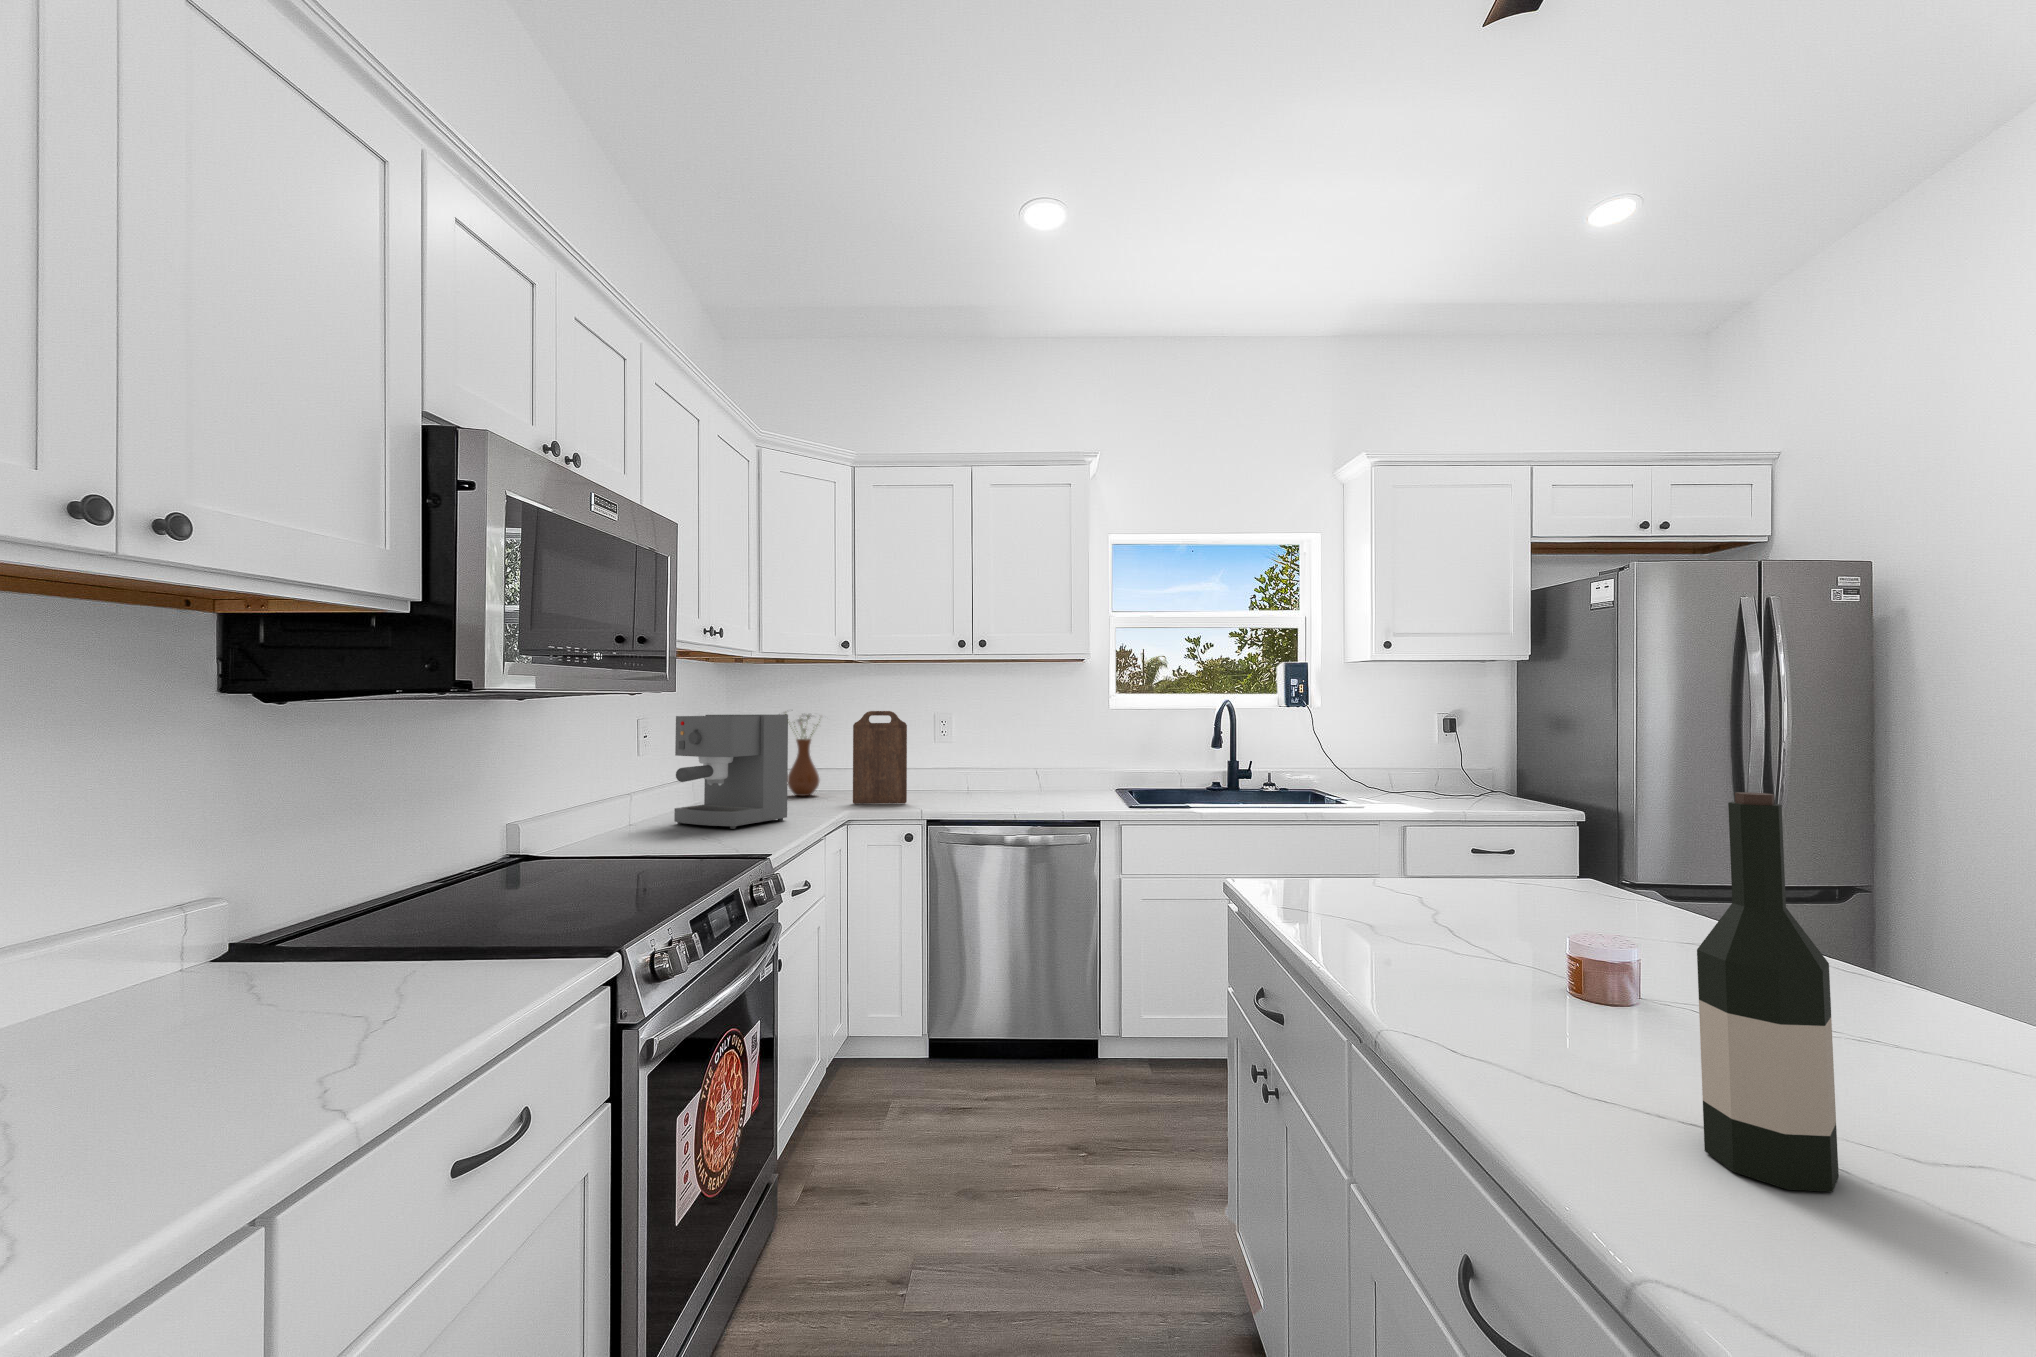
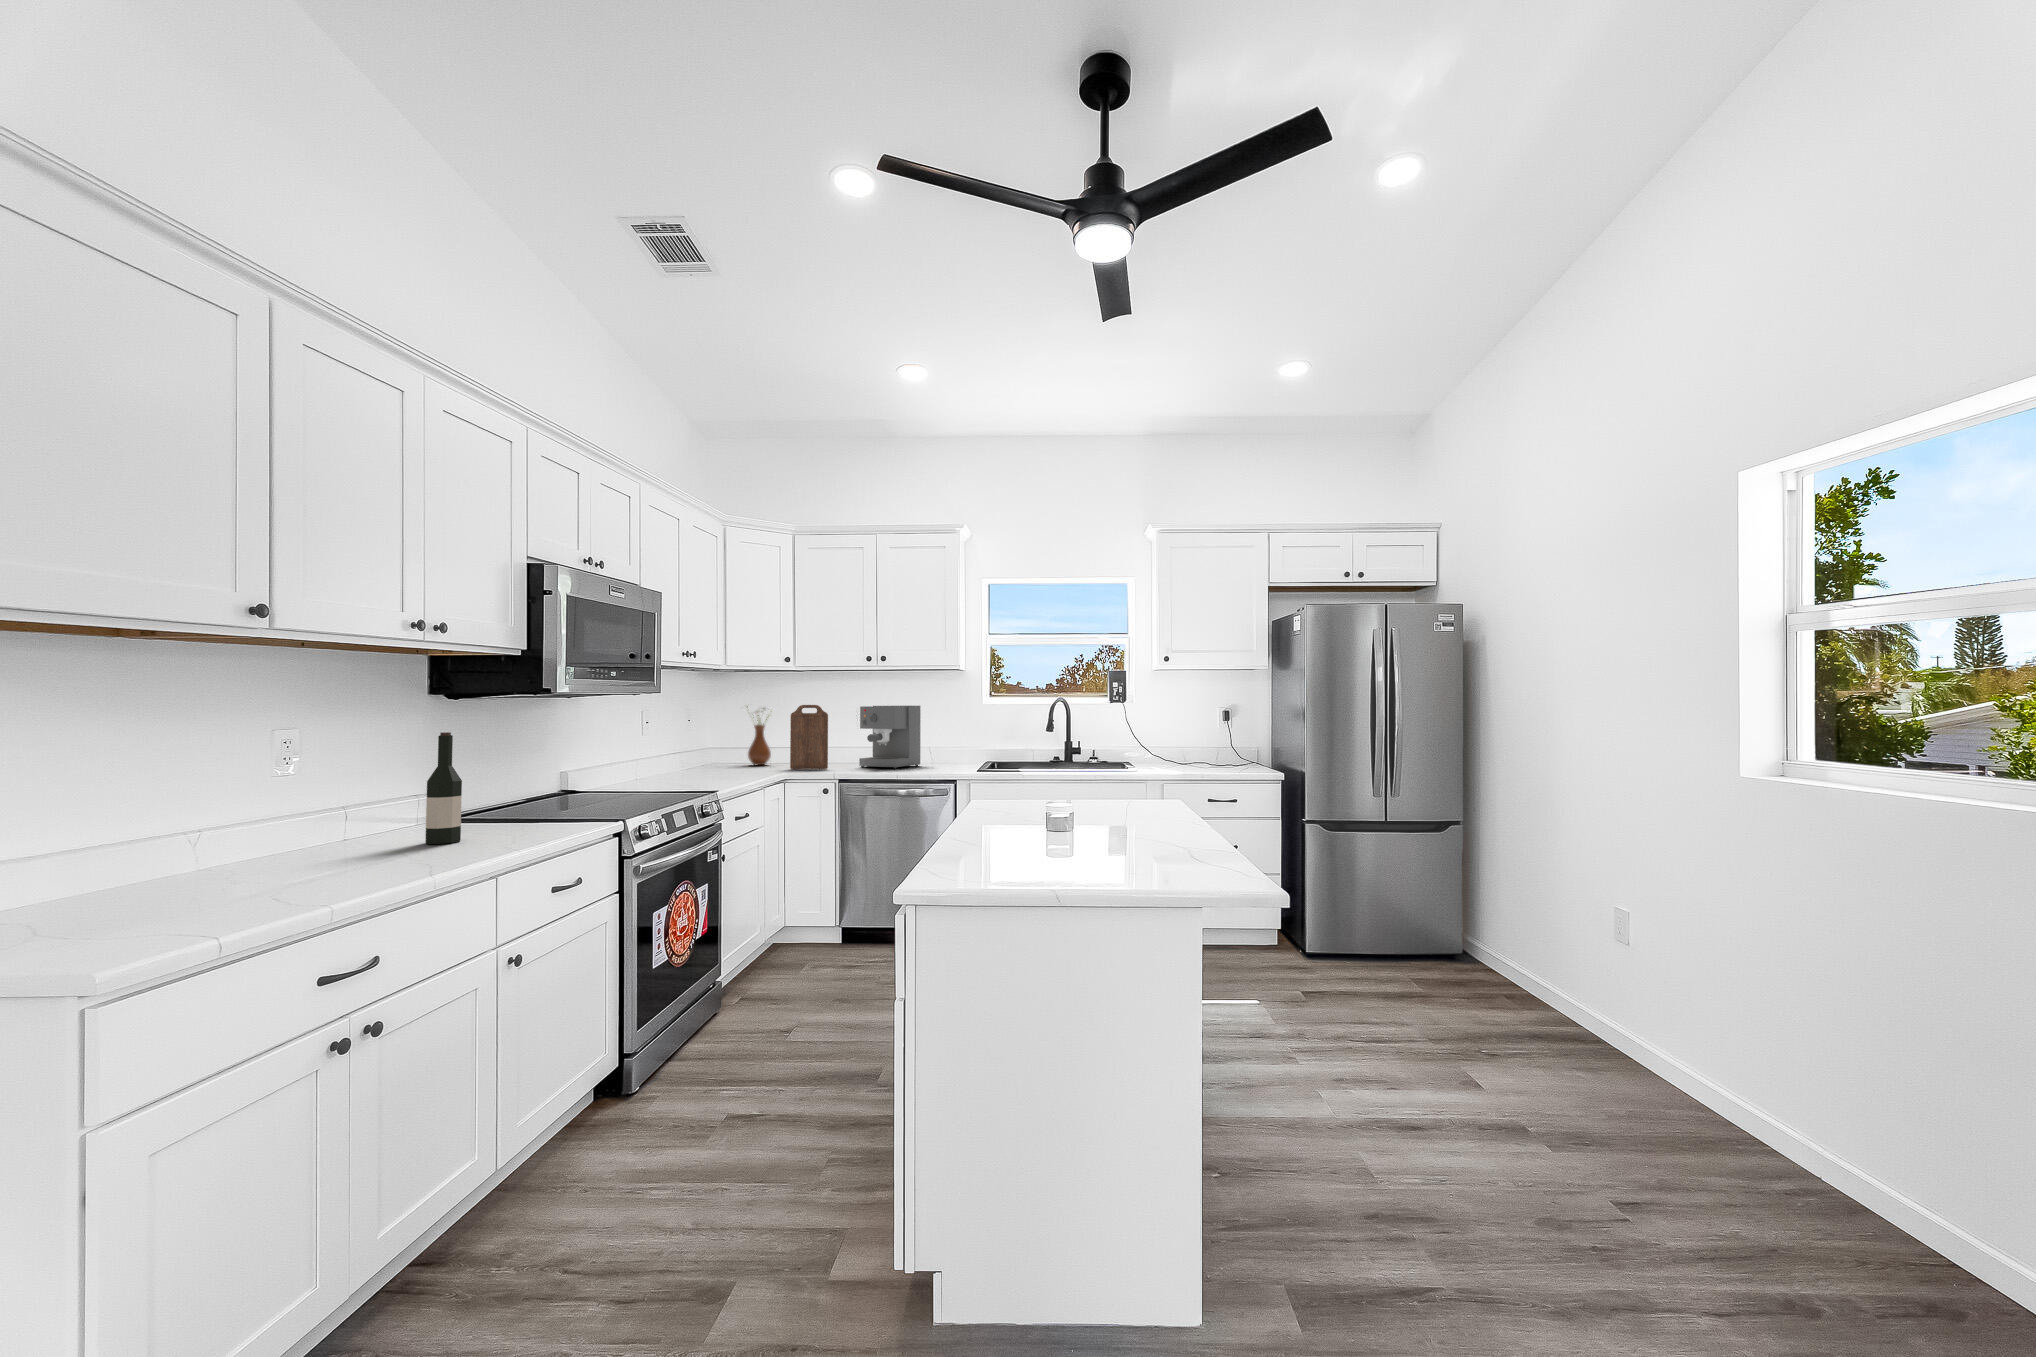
coffee maker: present [674,714,788,829] -> present [859,706,921,768]
wine bottle: present [1697,792,1839,1192] -> present [425,732,462,844]

